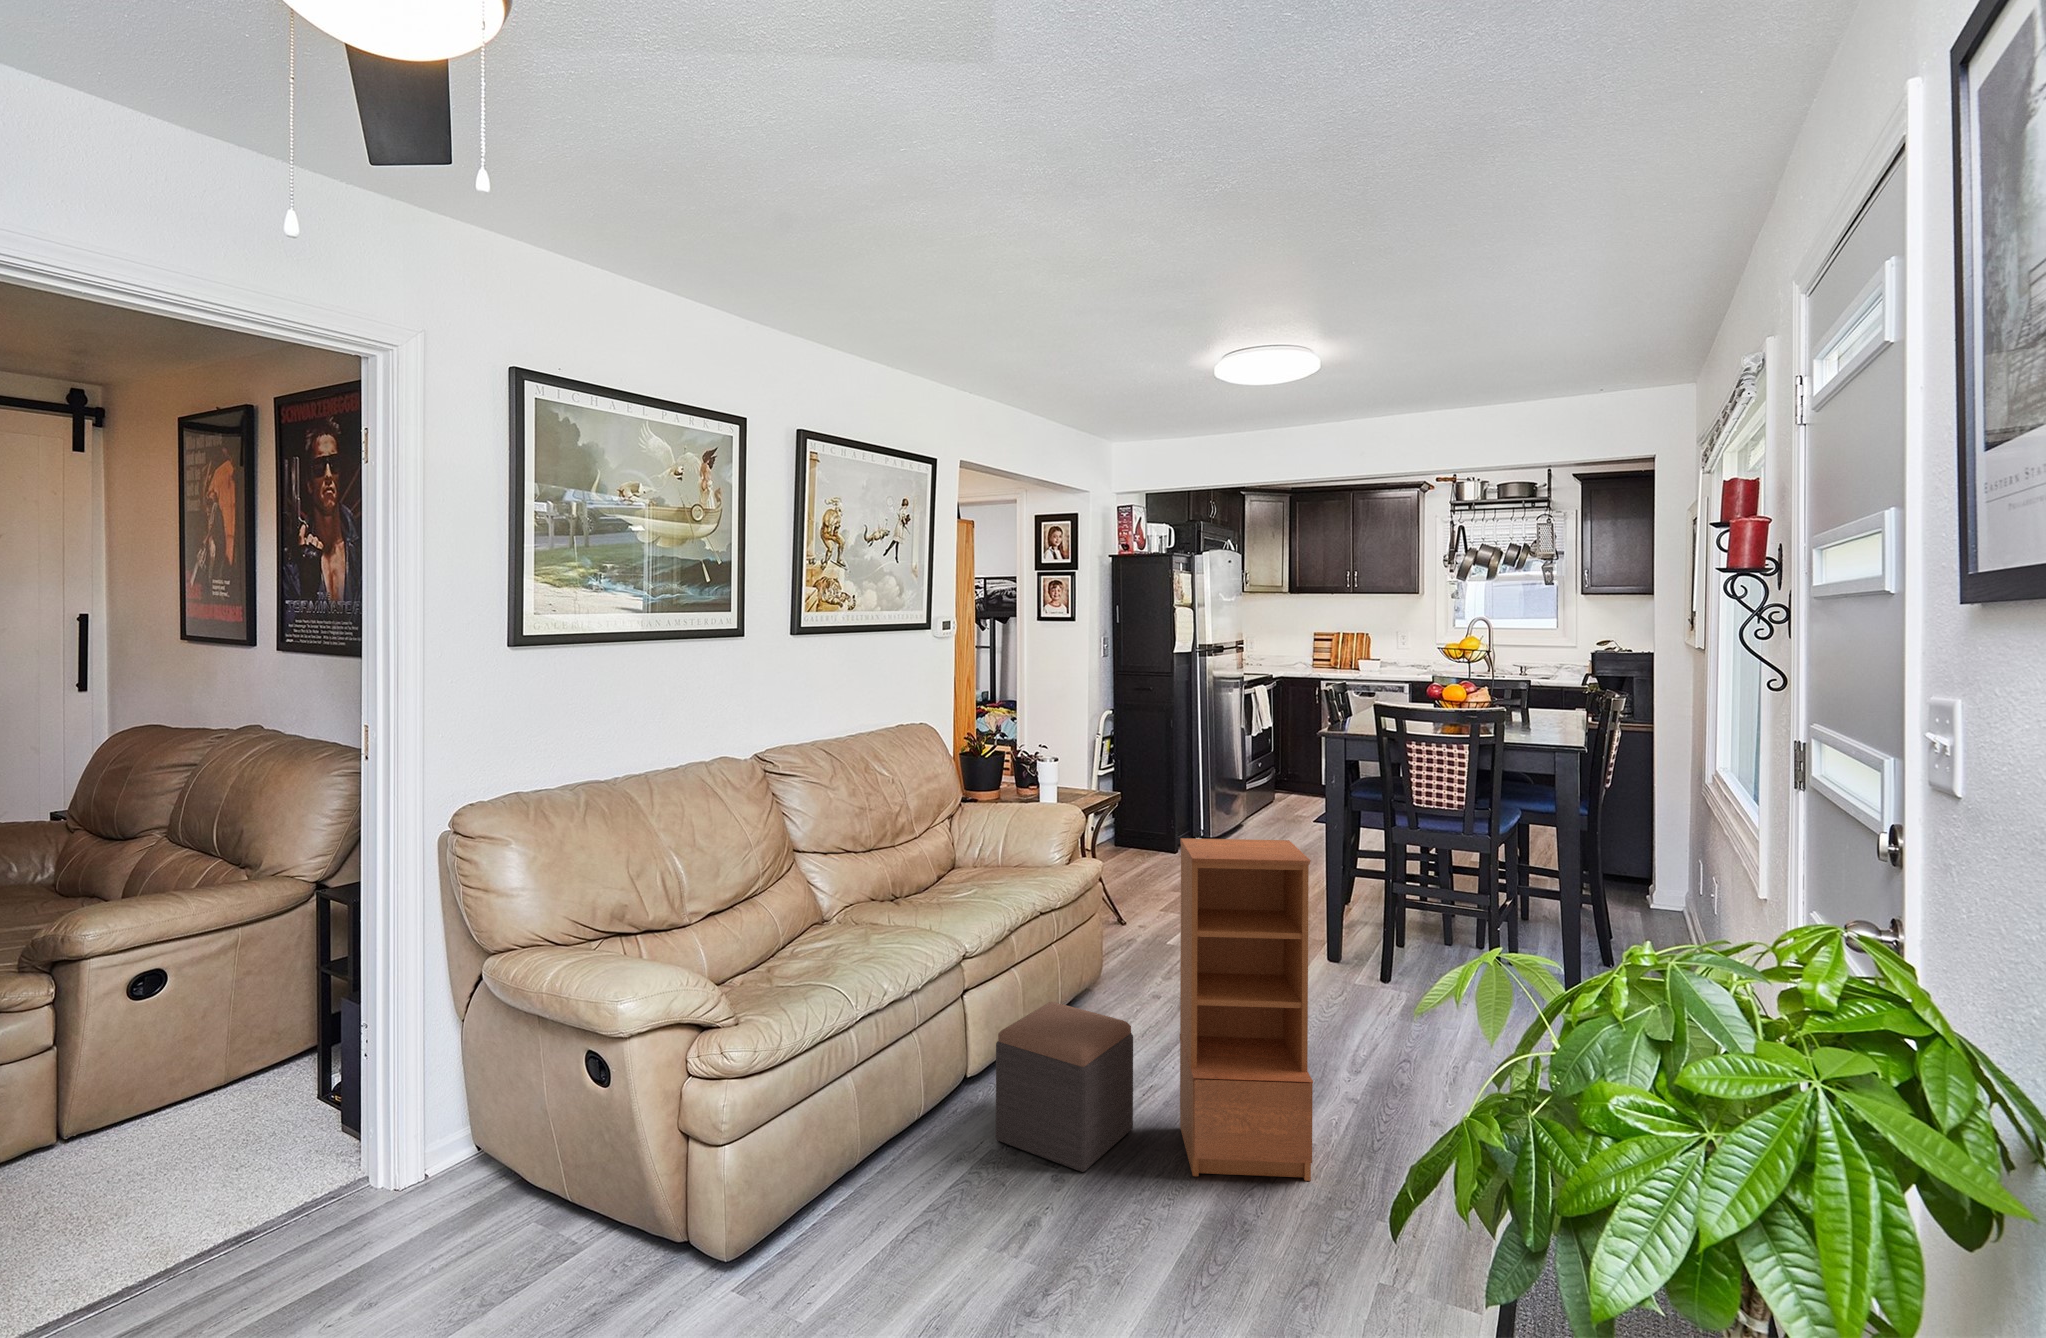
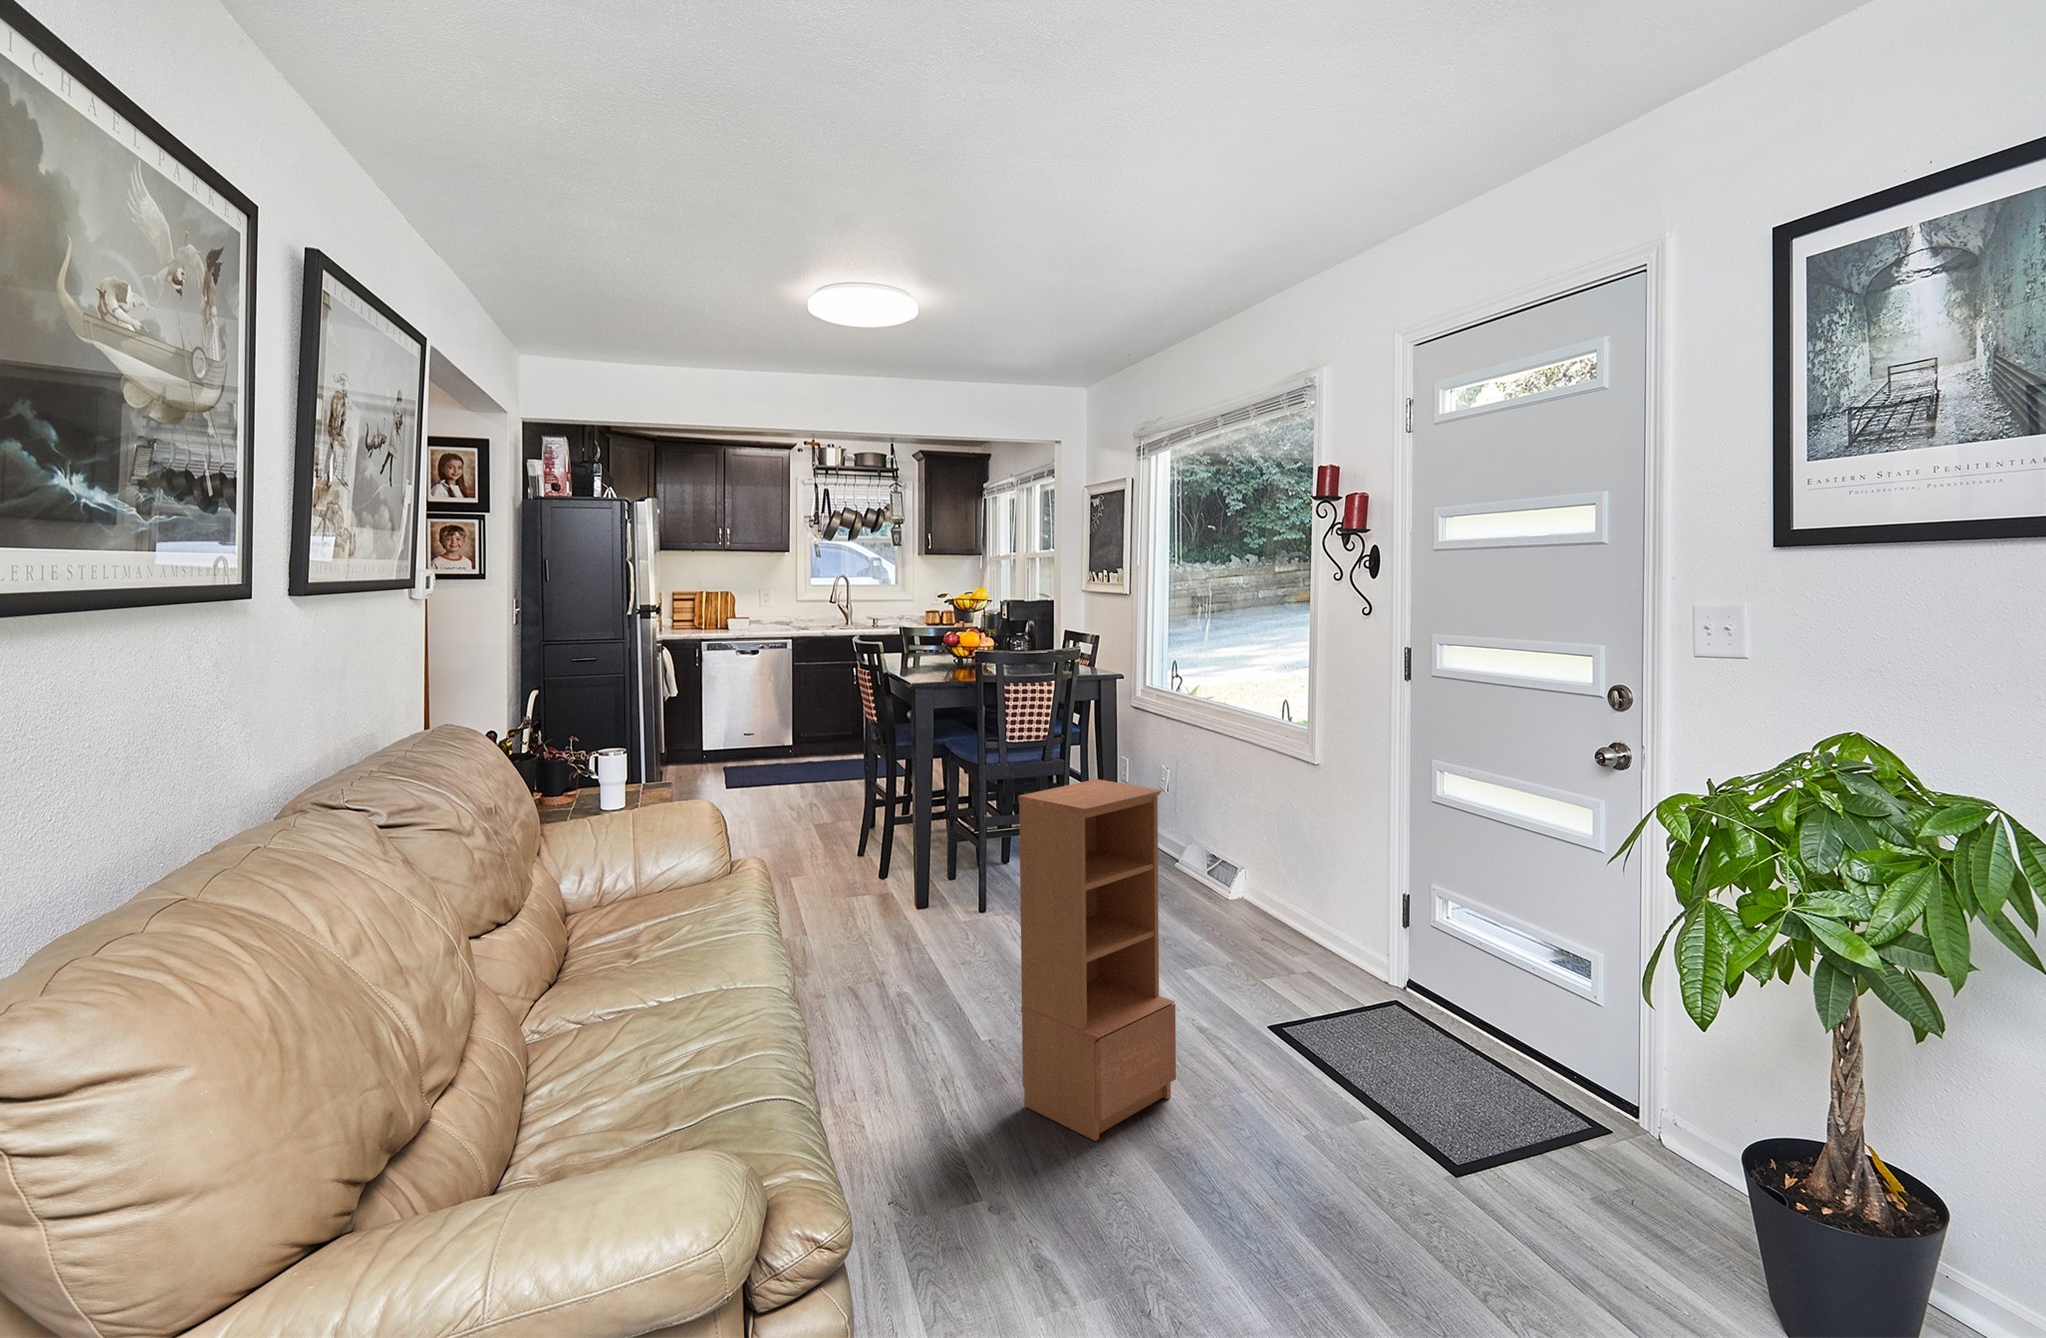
footstool: present [996,1002,1133,1172] -> none [877,1011,1014,1209]

